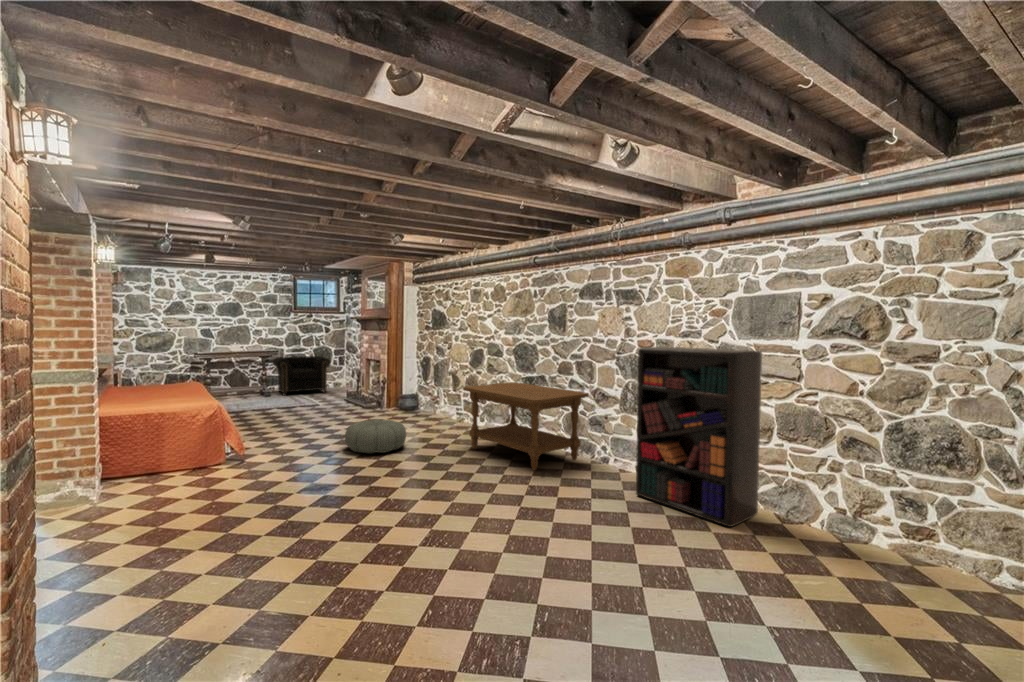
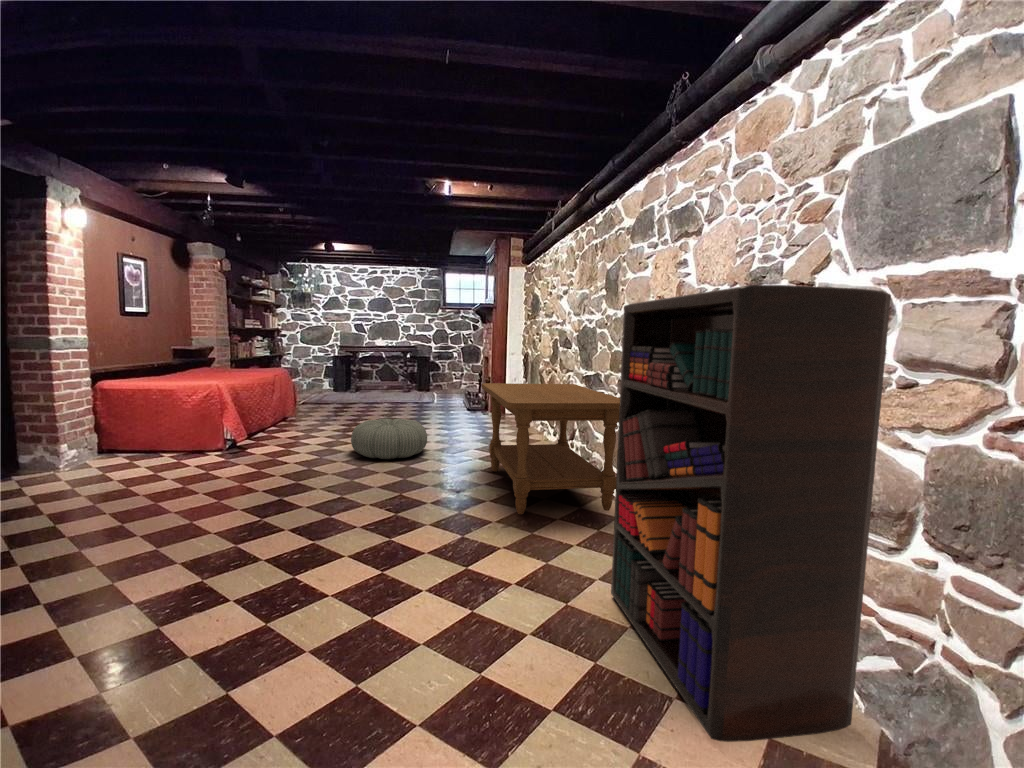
armchair: present [273,356,331,396] -> none [411,354,466,394]

